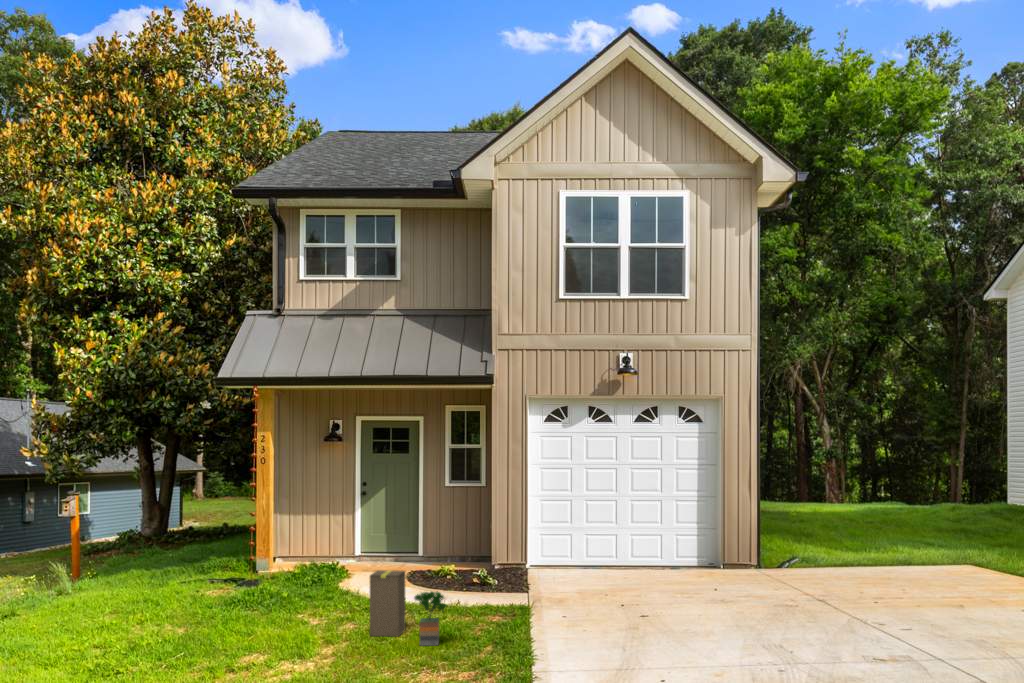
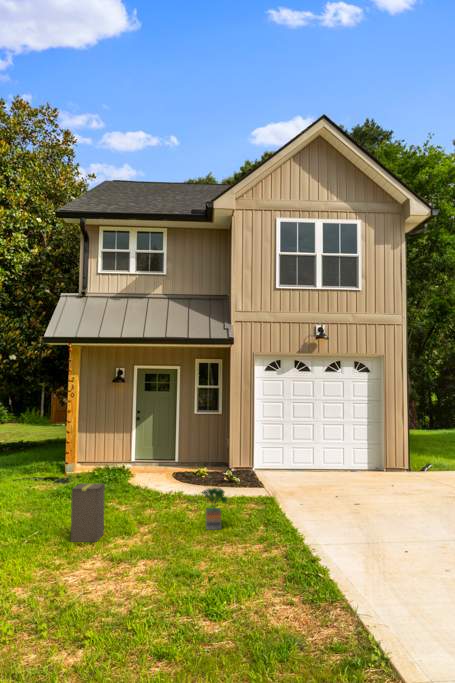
cardboard box: present [370,570,406,636] -> present [71,484,105,542]

